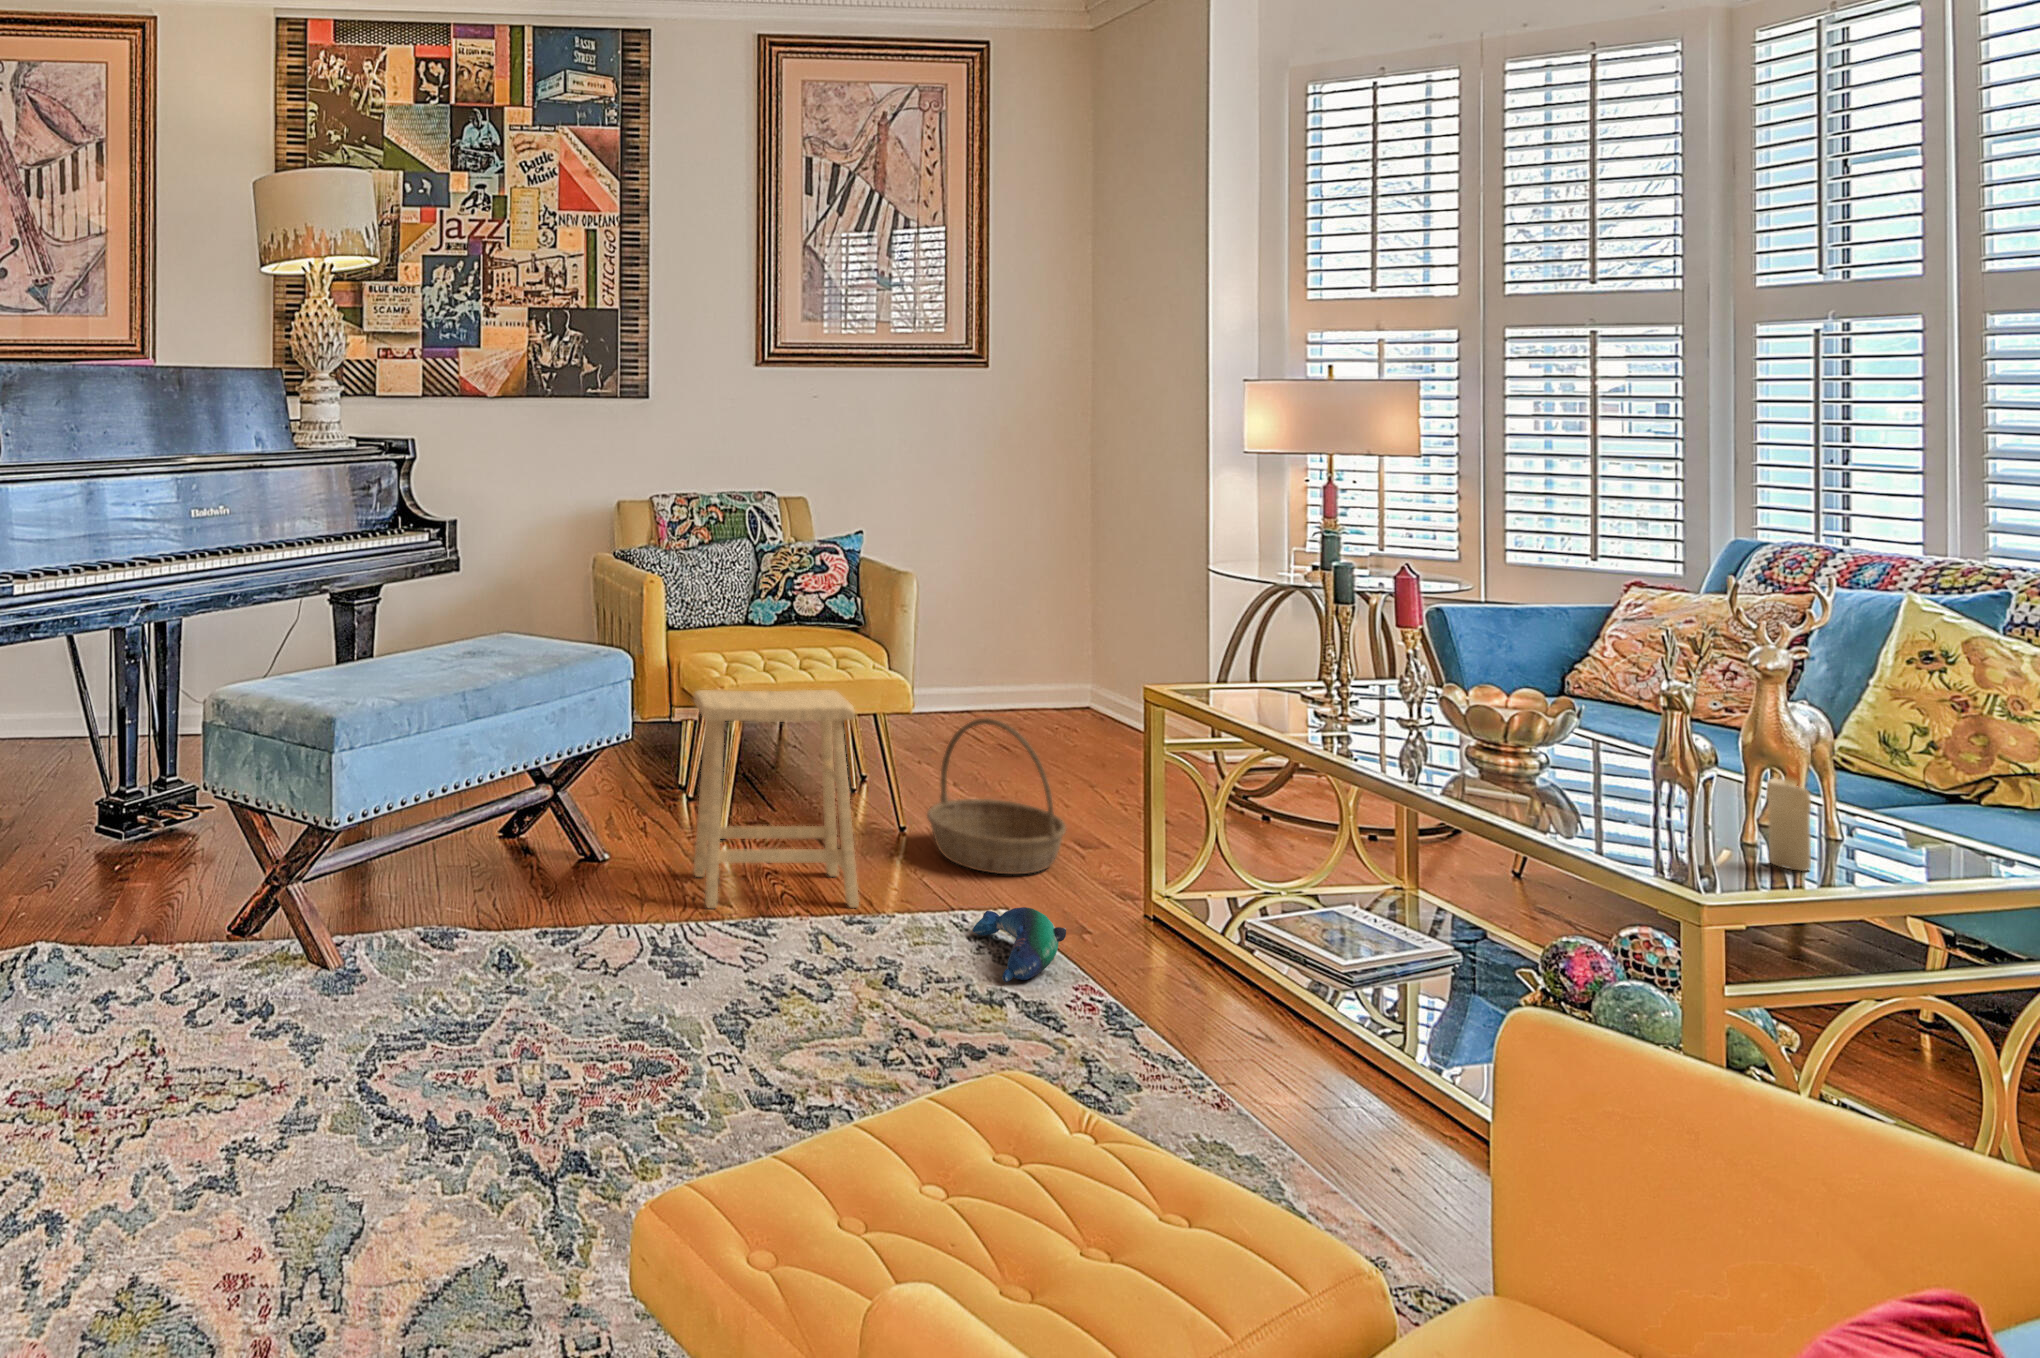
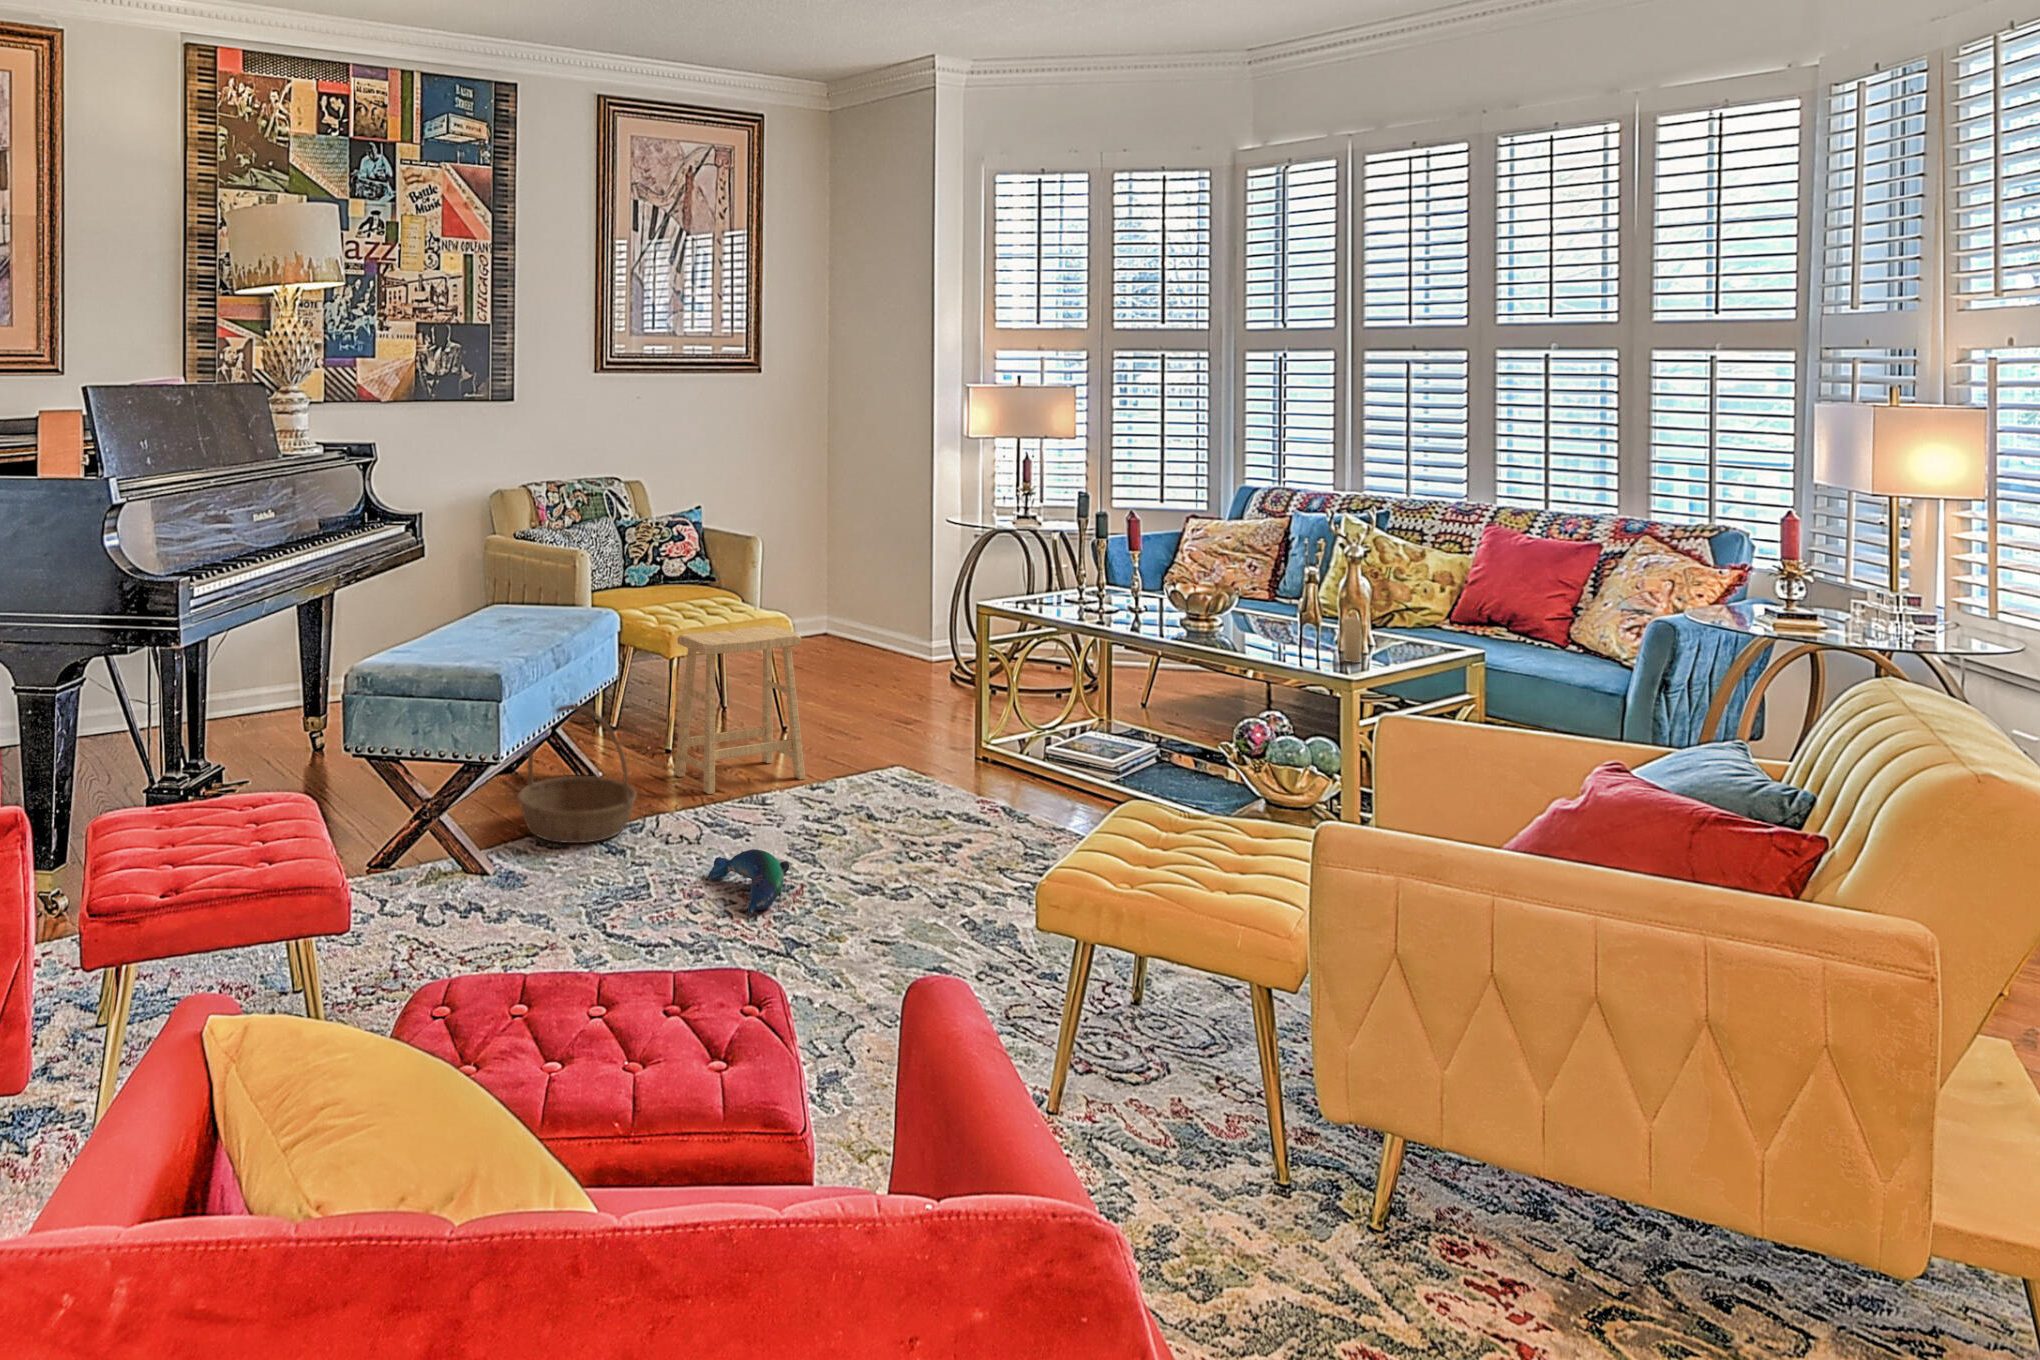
basket: present [927,719,1066,874] -> present [518,704,637,843]
plush toy: present [972,907,1066,982] -> present [708,849,789,914]

